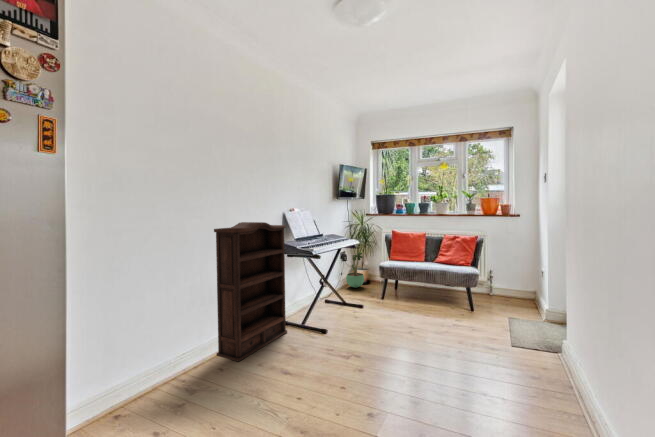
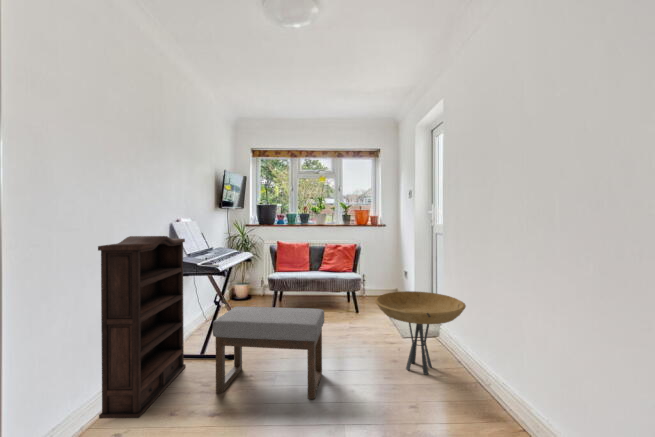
potted plant: present [346,252,364,288] -> none [228,264,248,304]
ottoman: none [295,287,399,382] -> present [213,307,324,399]
side table: none [457,291,576,389] -> present [375,291,466,374]

